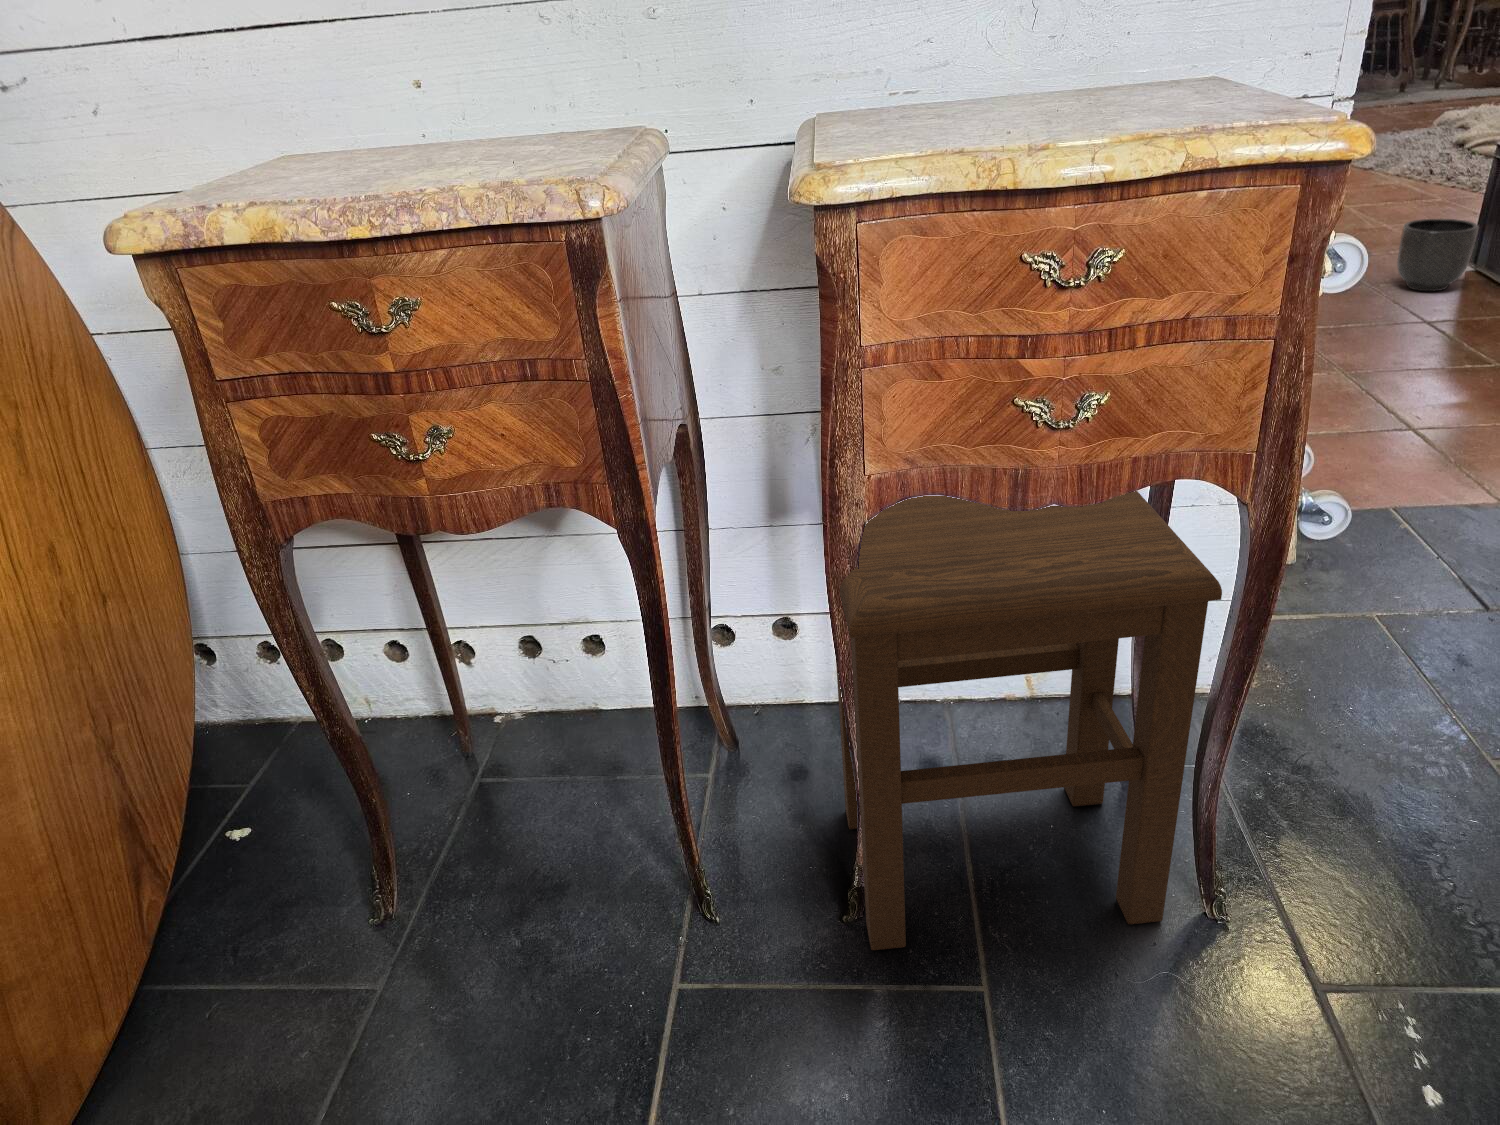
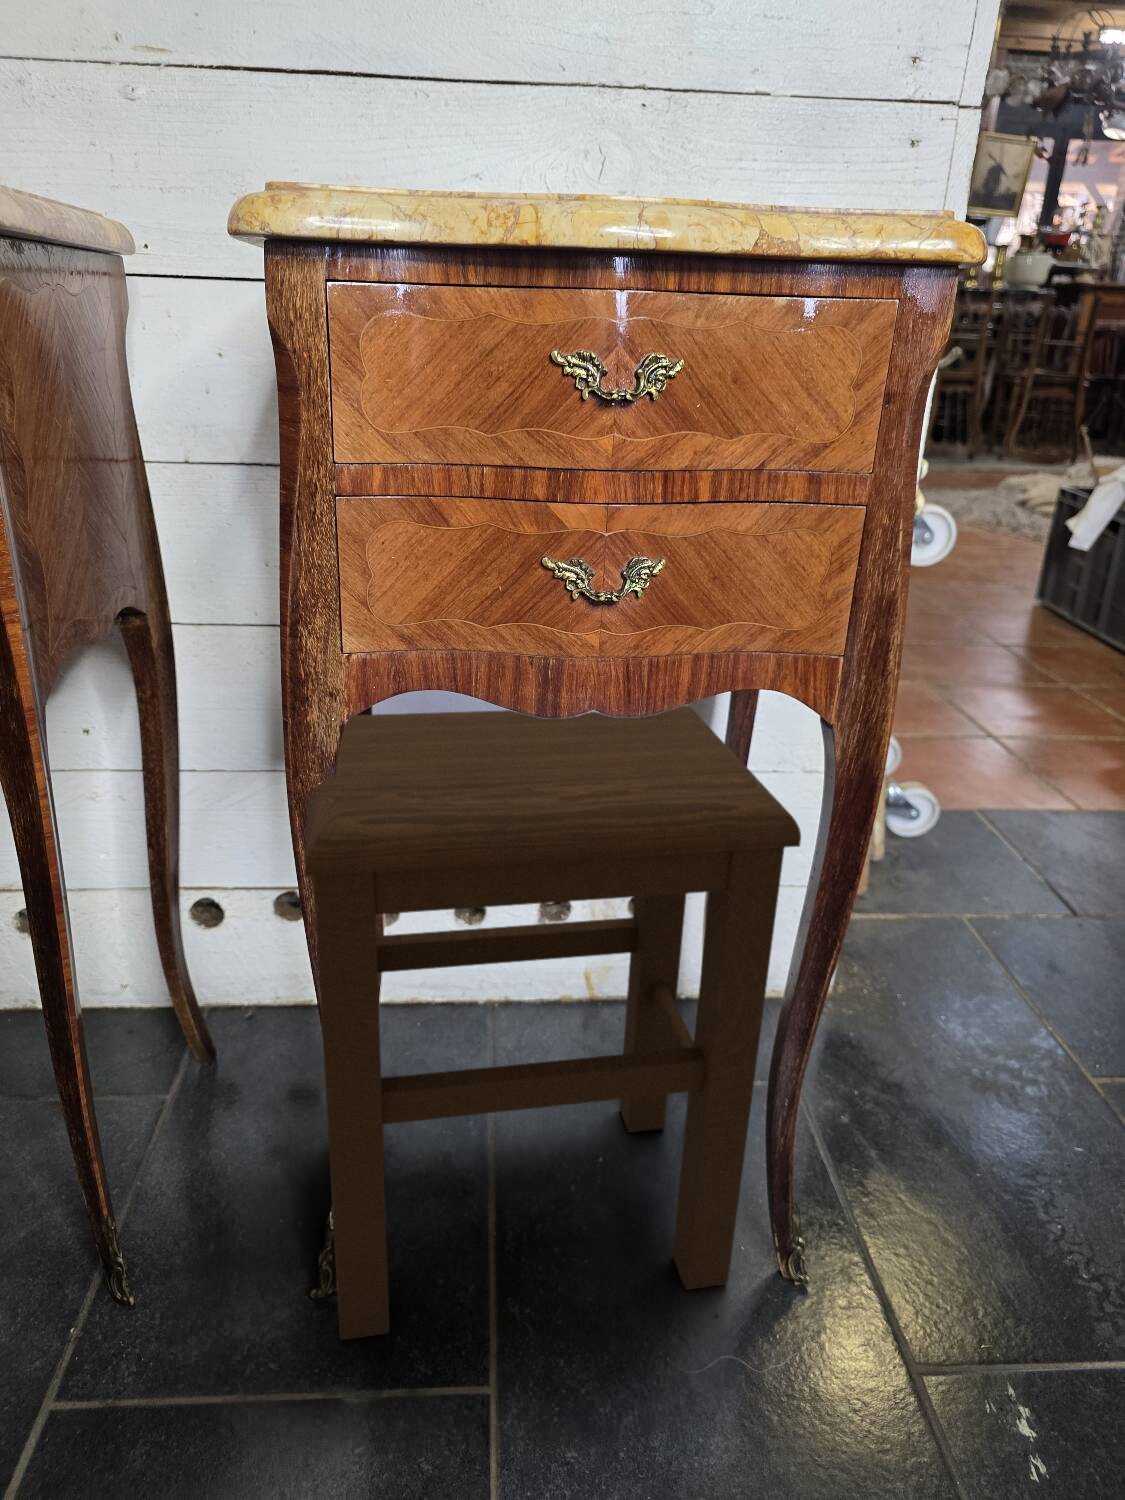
planter: present [1397,219,1479,291] -> none [973,552,1043,620]

